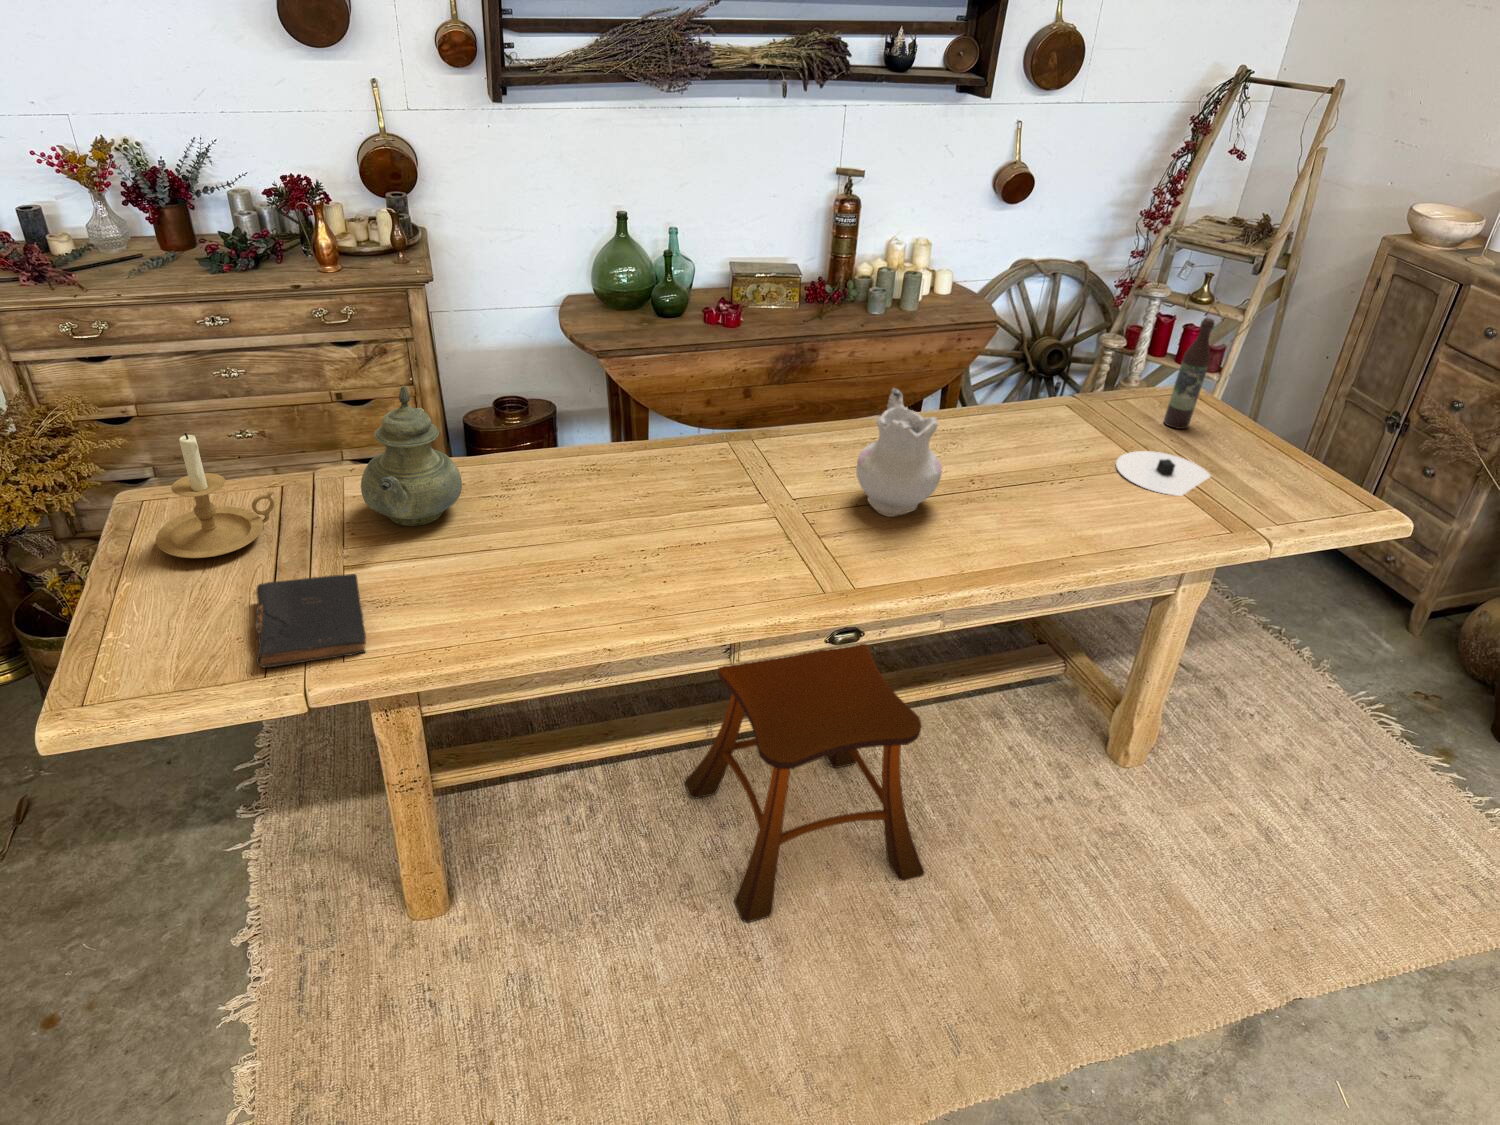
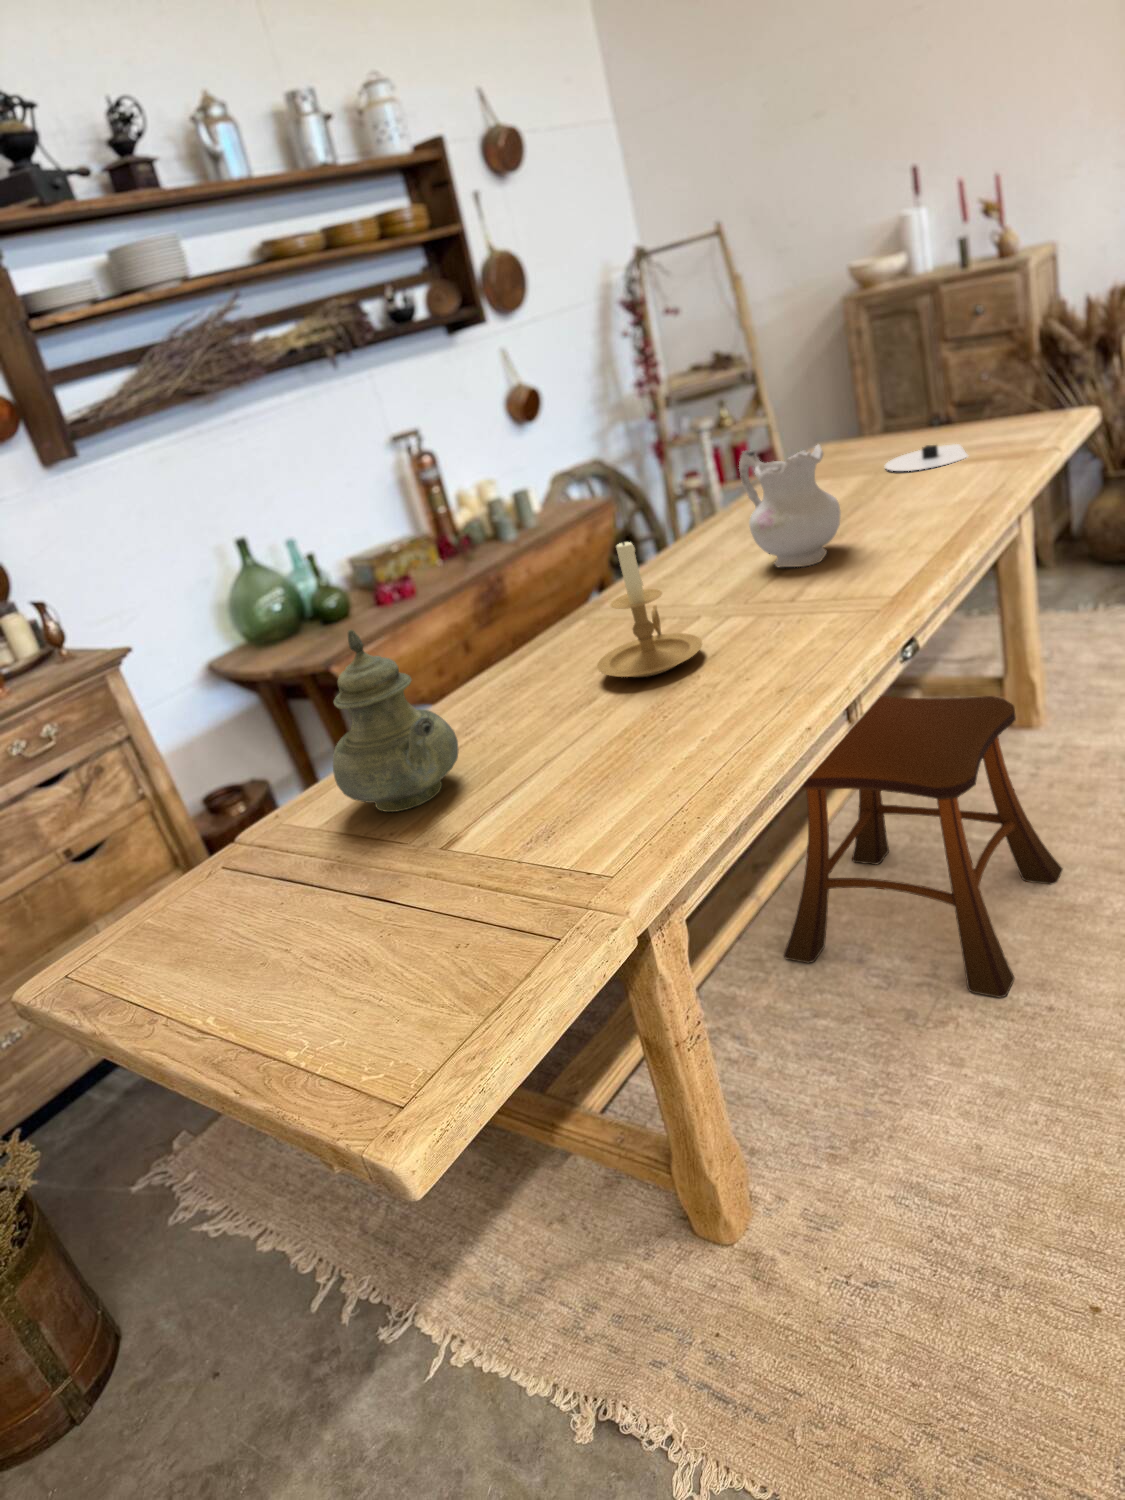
wine bottle: present [1164,318,1214,429] -> none [852,339,886,450]
candle holder: present [156,433,274,558] -> present [597,539,702,677]
book: present [255,574,366,668] -> none [393,833,610,935]

